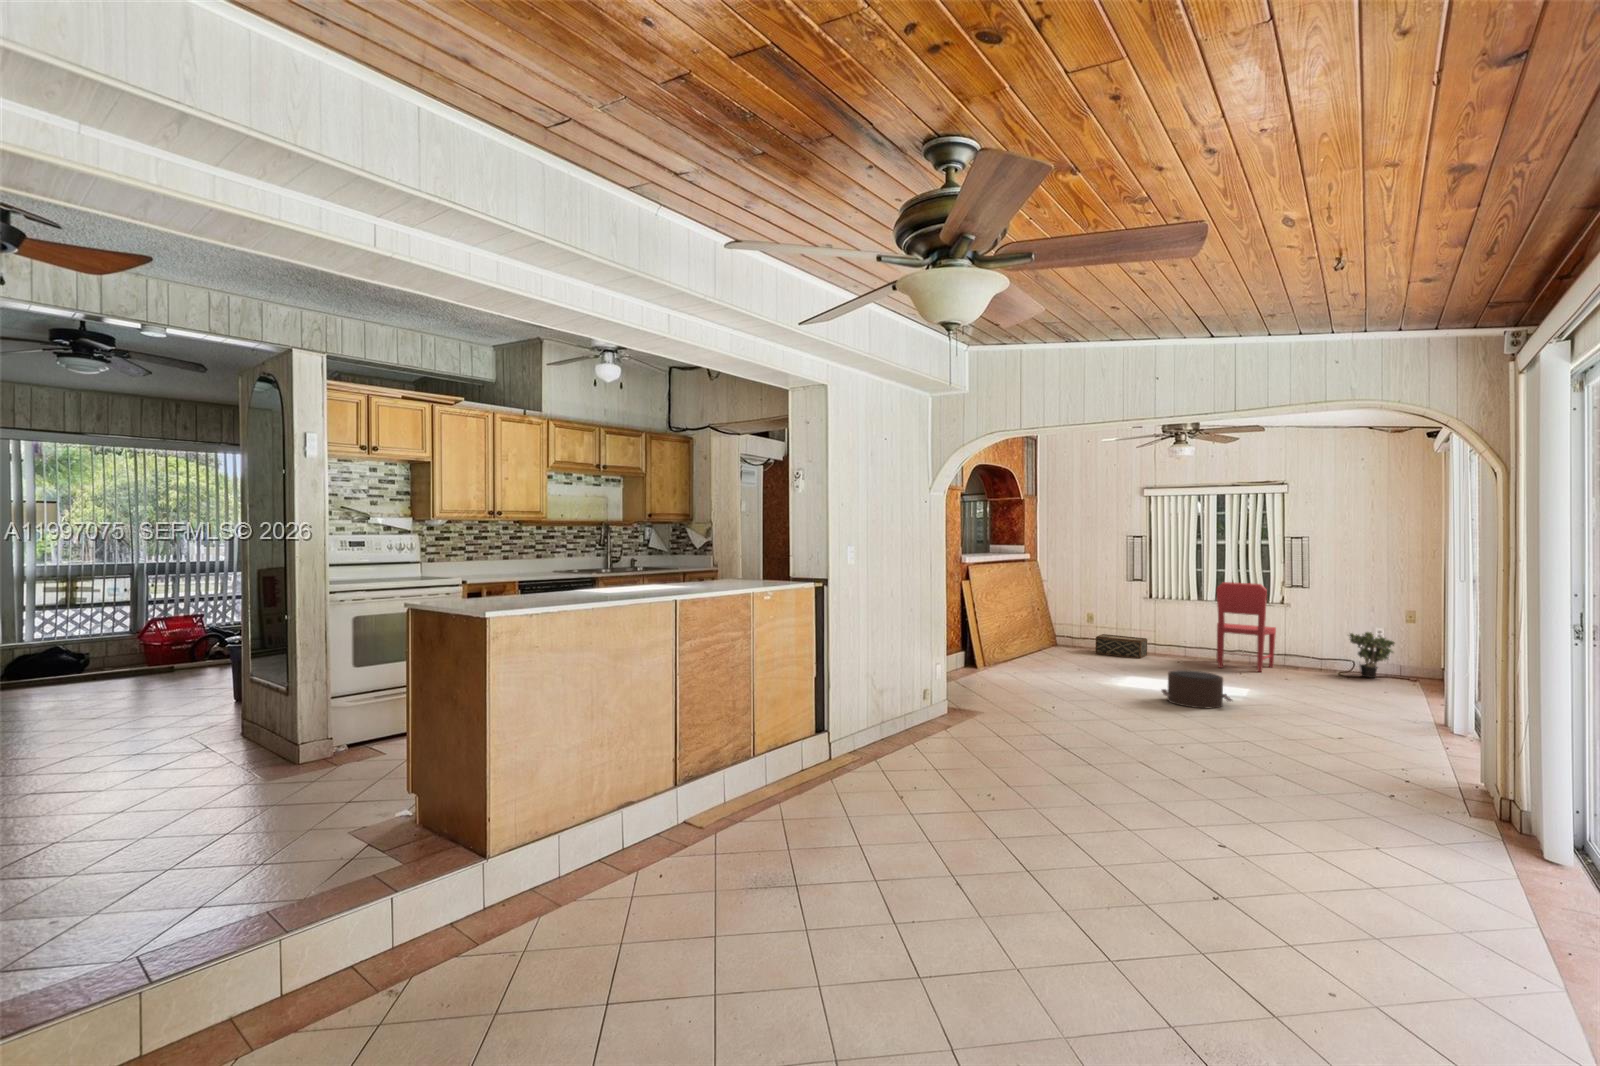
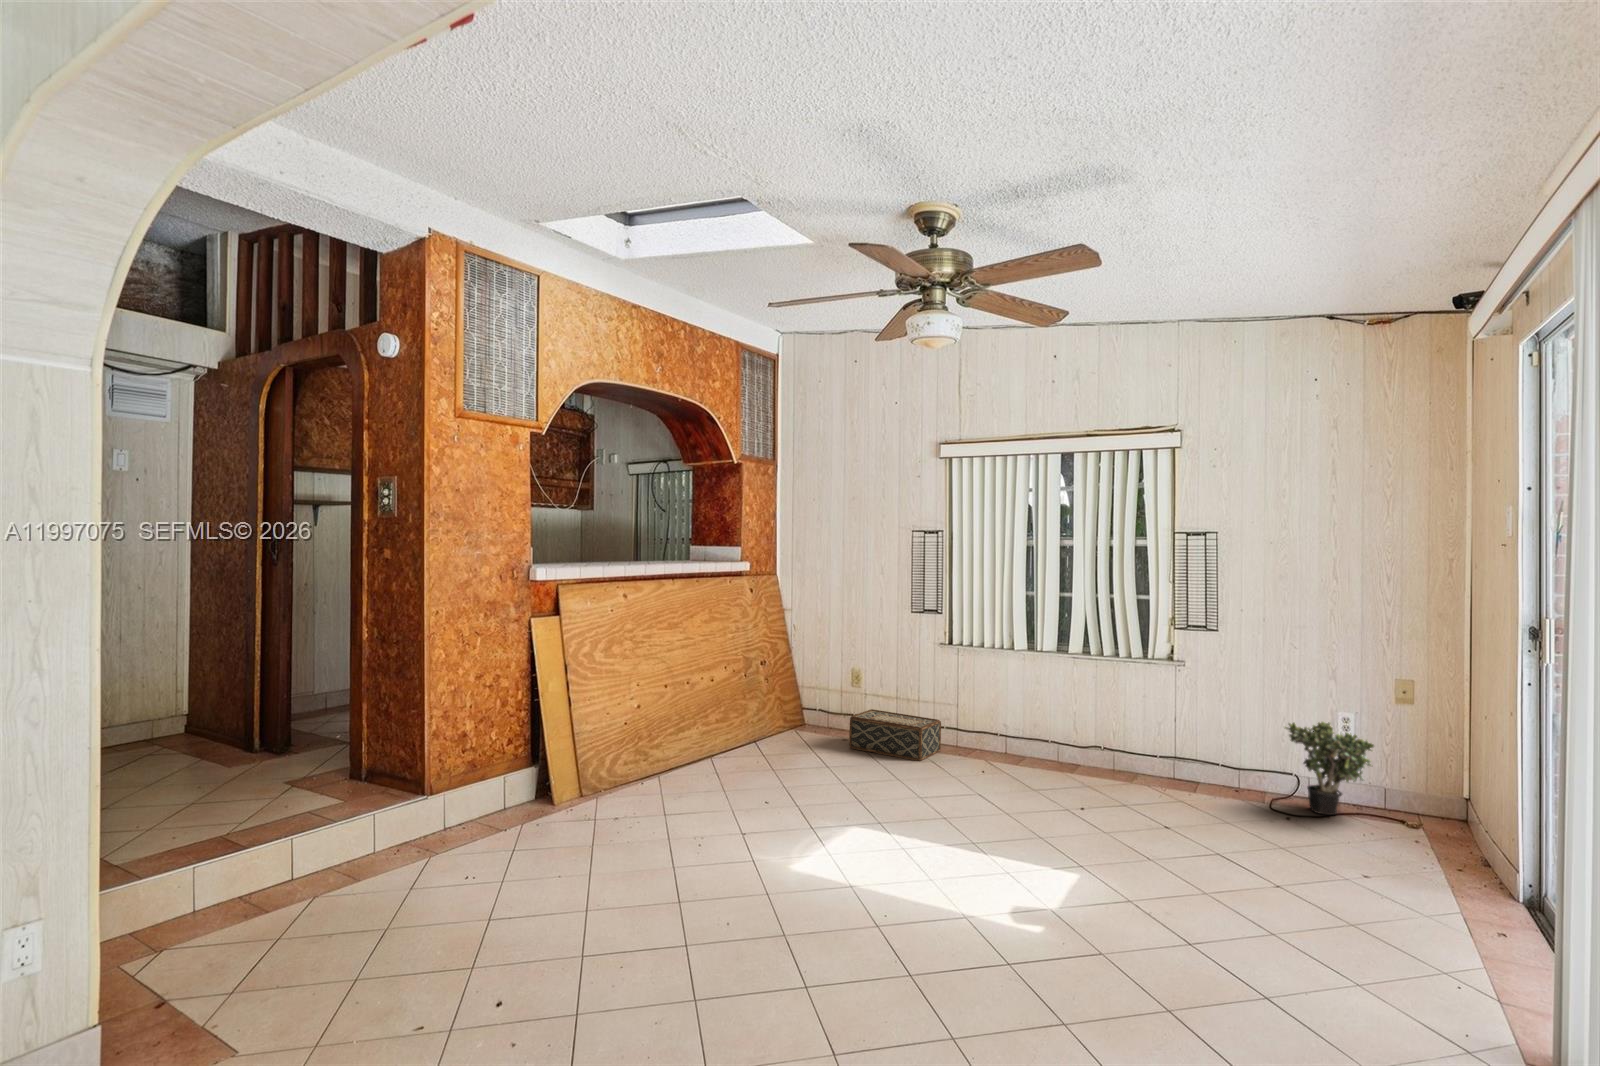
dining chair: present [1216,582,1276,672] -> none [1043,620,1158,801]
pouf: present [1162,670,1232,708] -> none [827,847,985,967]

